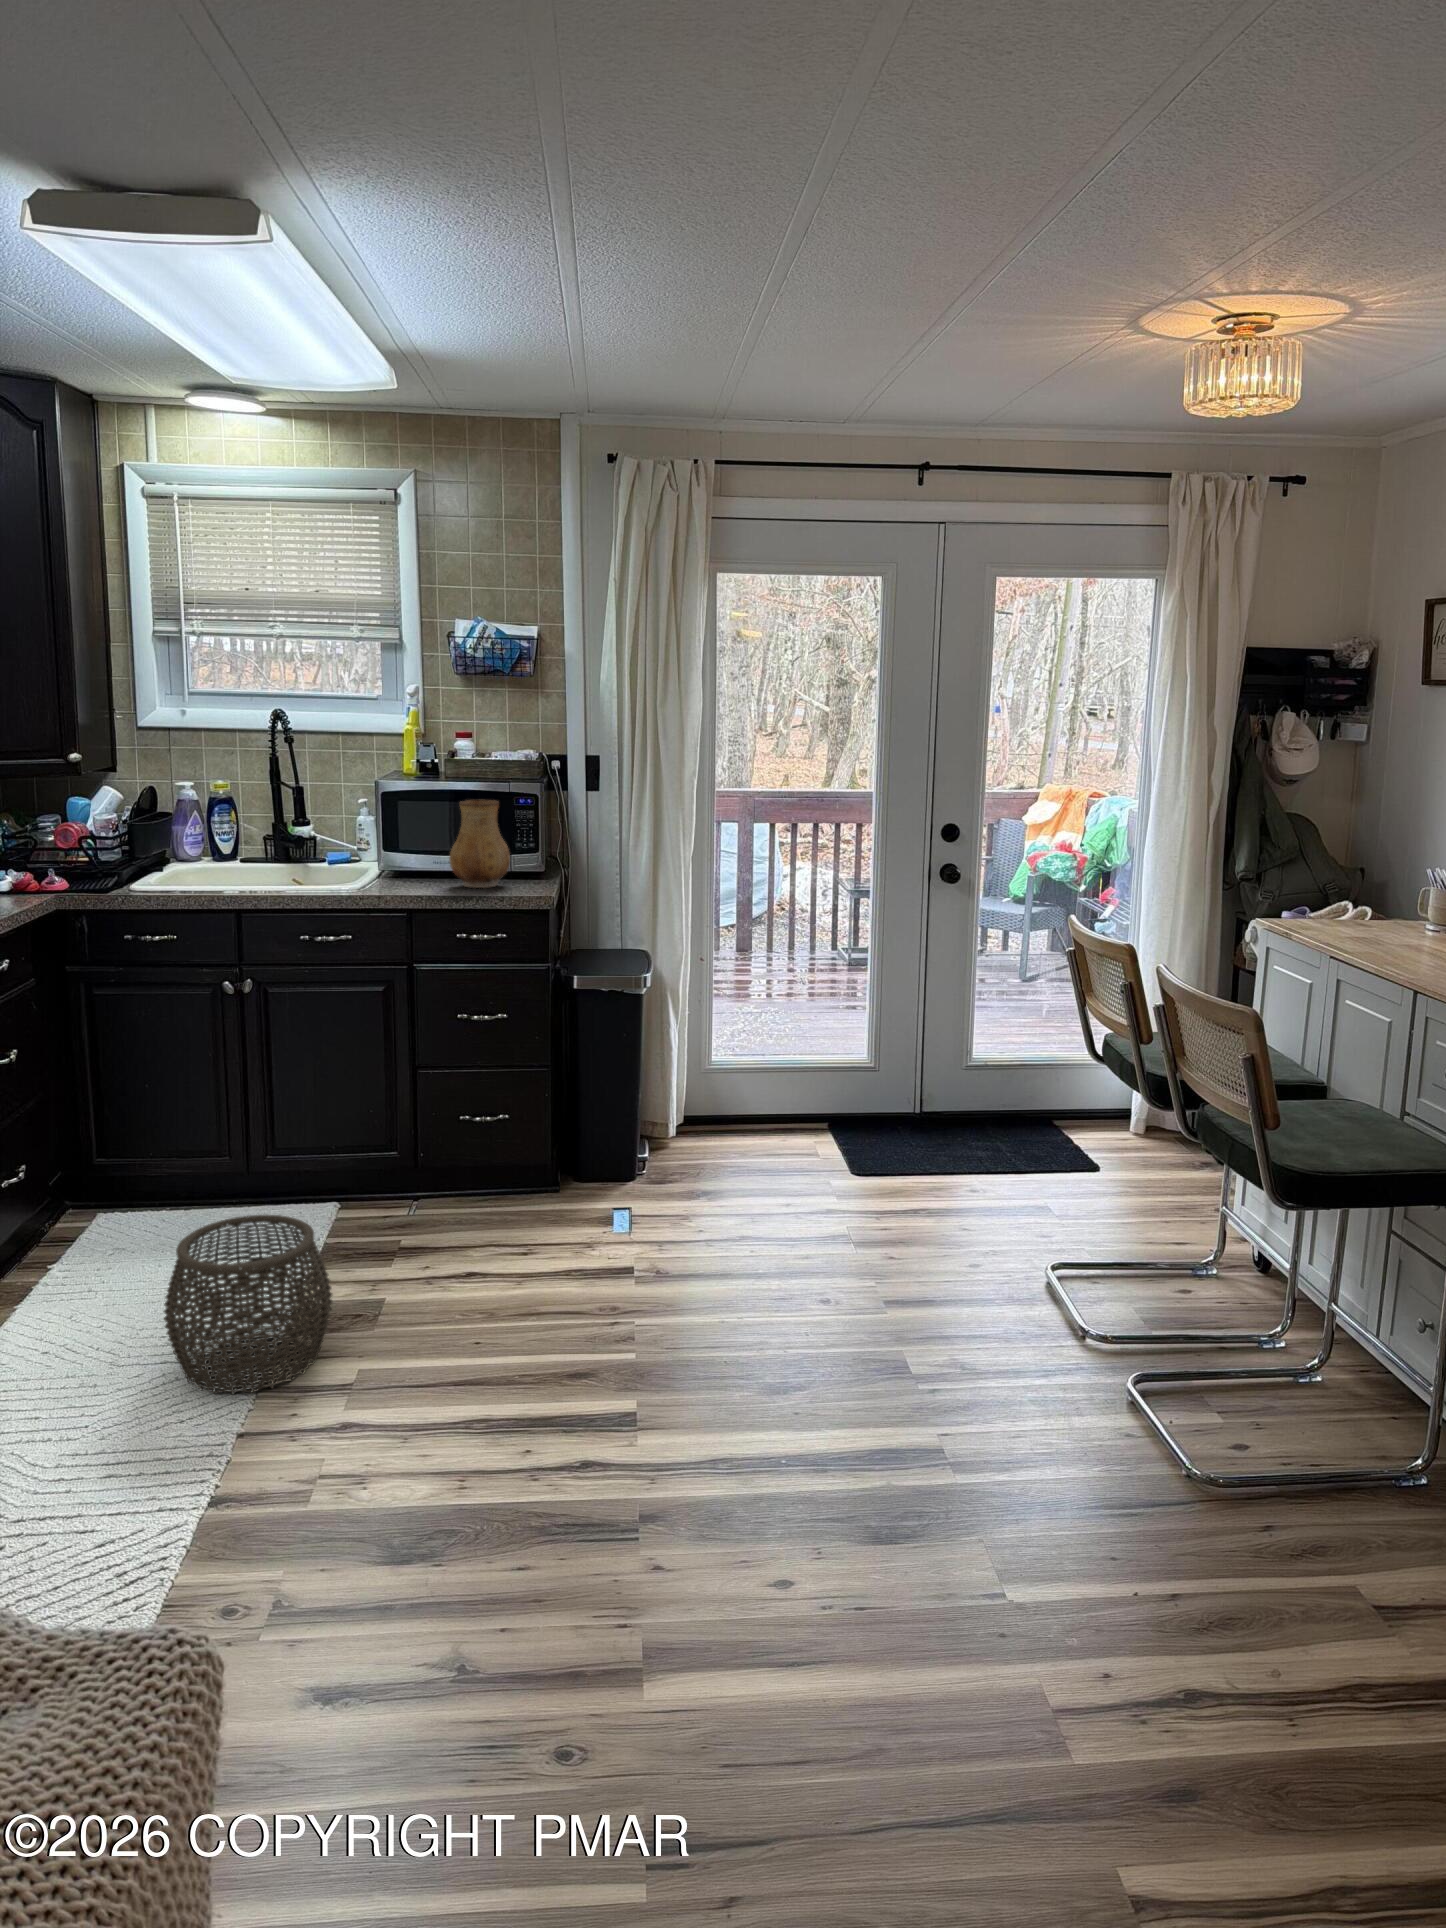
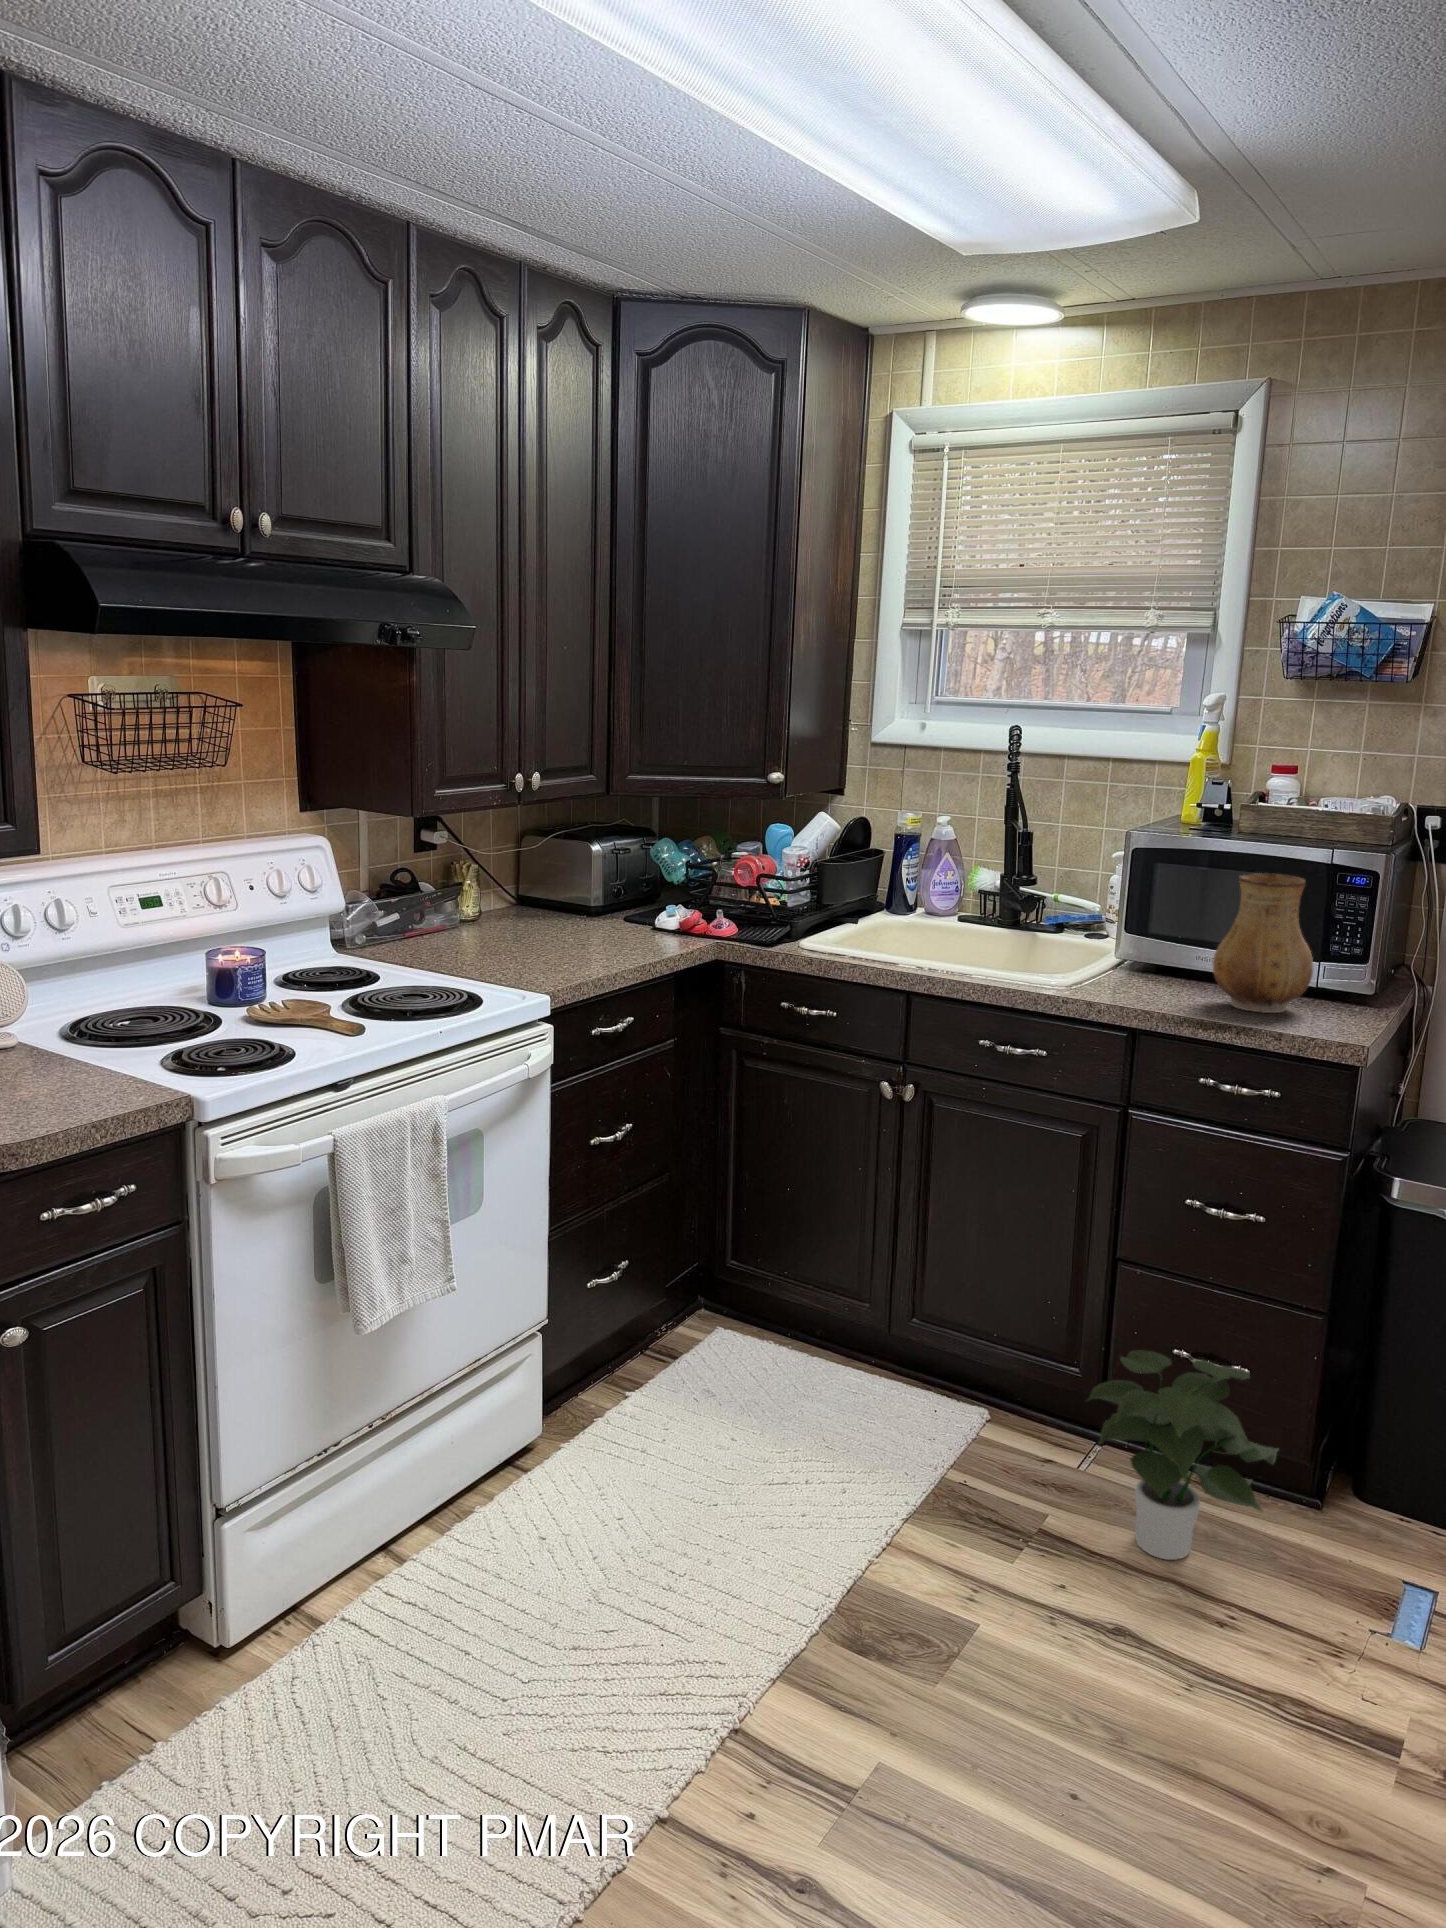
potted plant: none [416,1107,538,1236] -> present [1088,1350,1279,1560]
woven basket: present [164,1215,332,1394] -> none [637,1442,867,1729]

